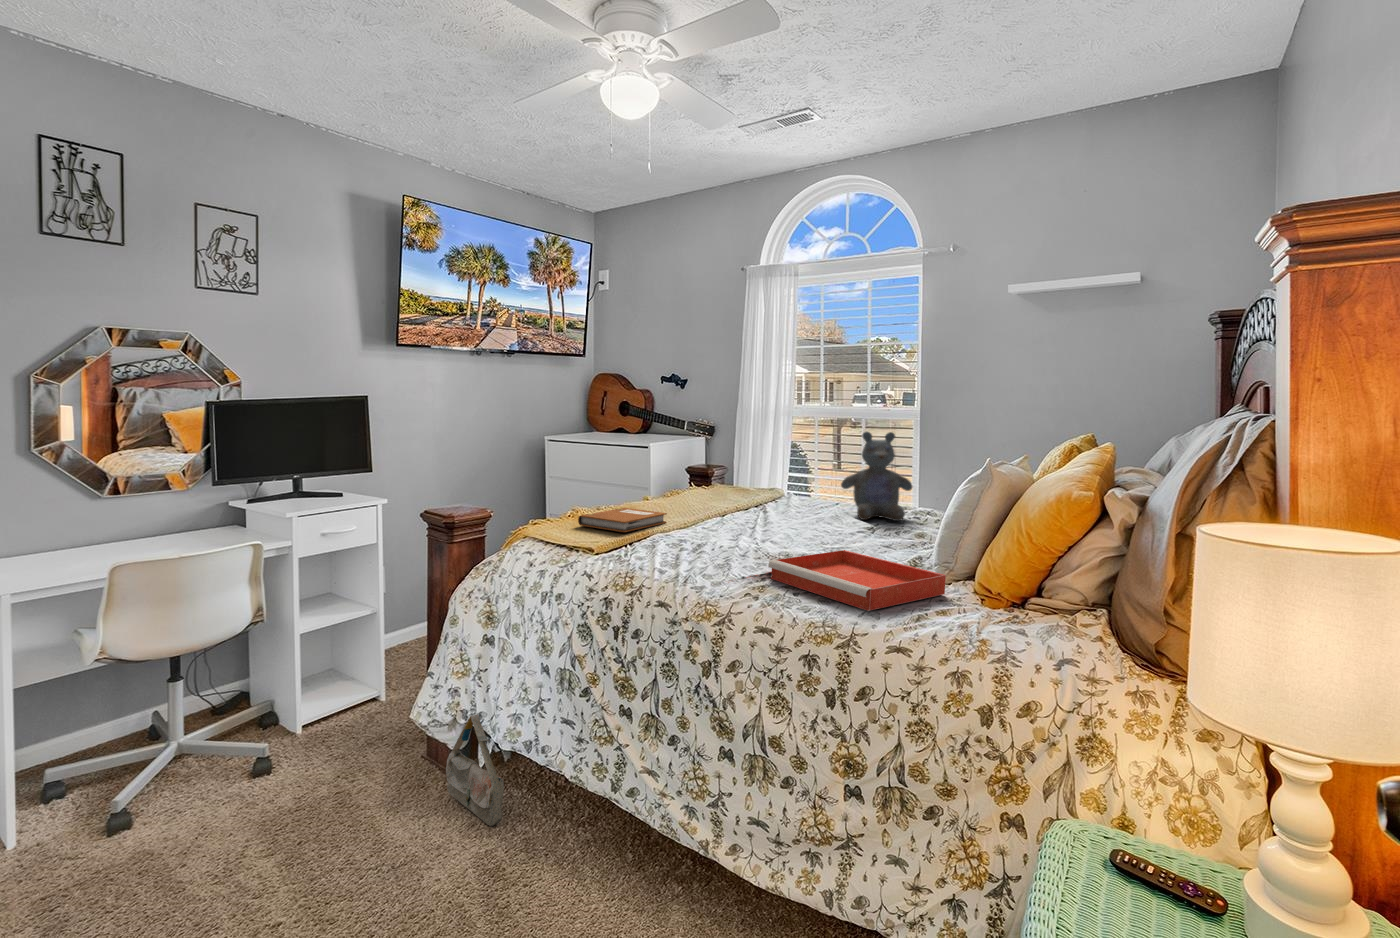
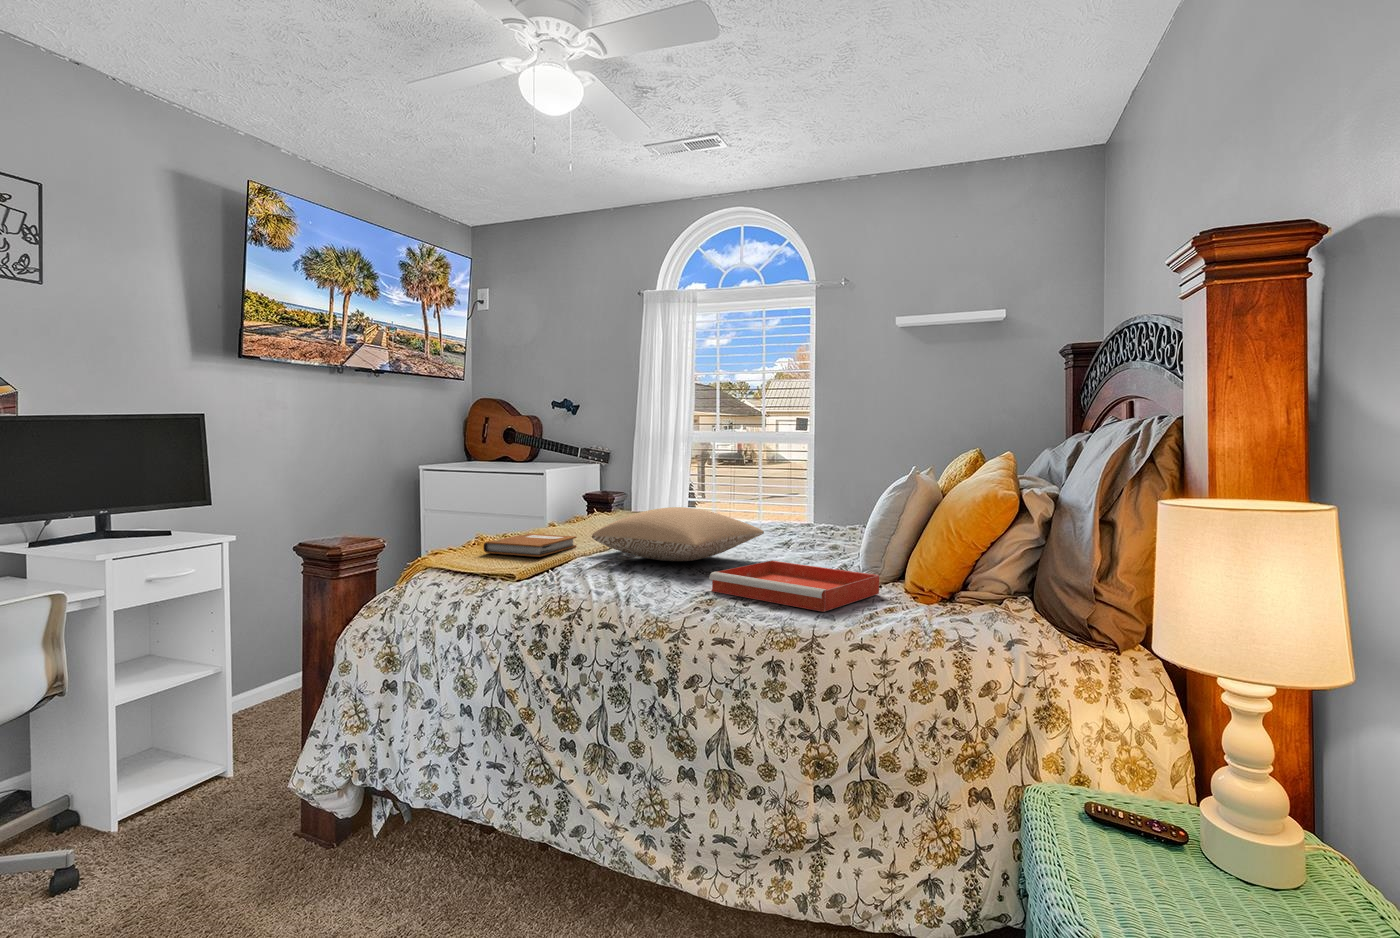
stuffed bear: present [841,432,912,521] -> none [736,453,802,537]
pillow: none [676,489,850,543] -> present [592,507,764,561]
bag: present [446,714,504,827] -> none [336,772,416,900]

